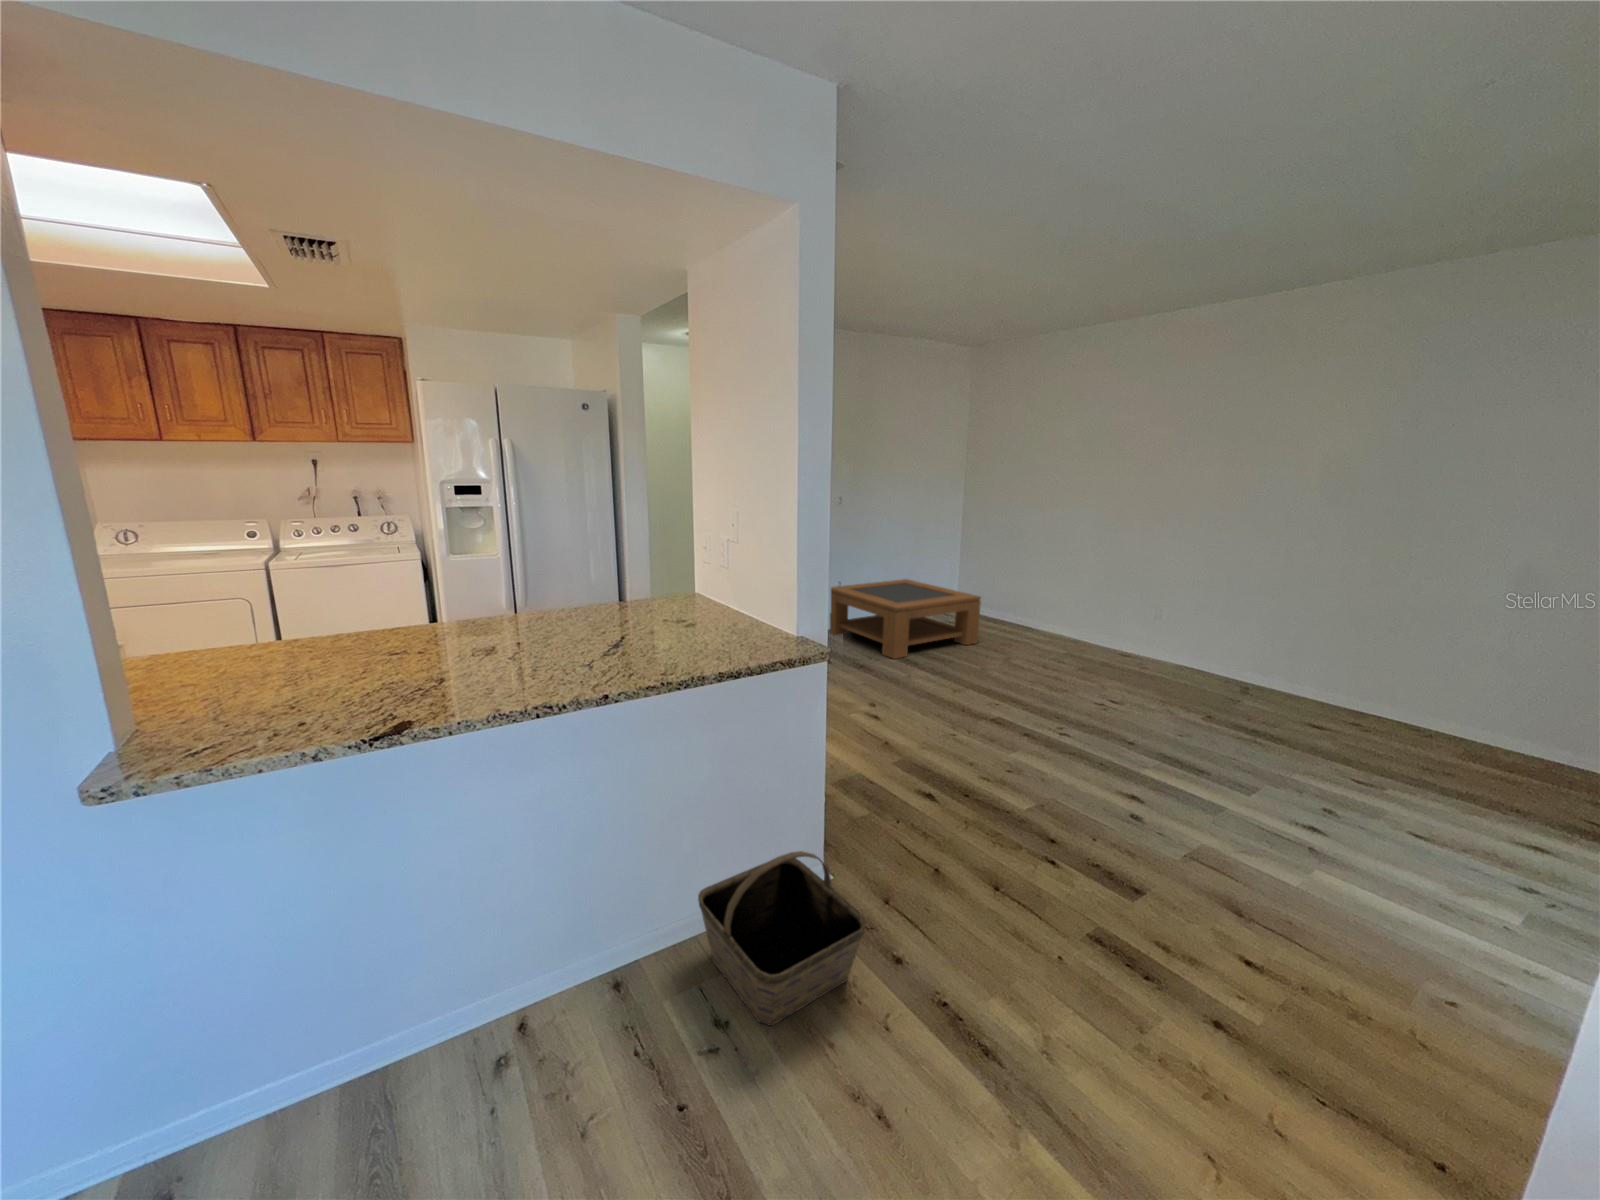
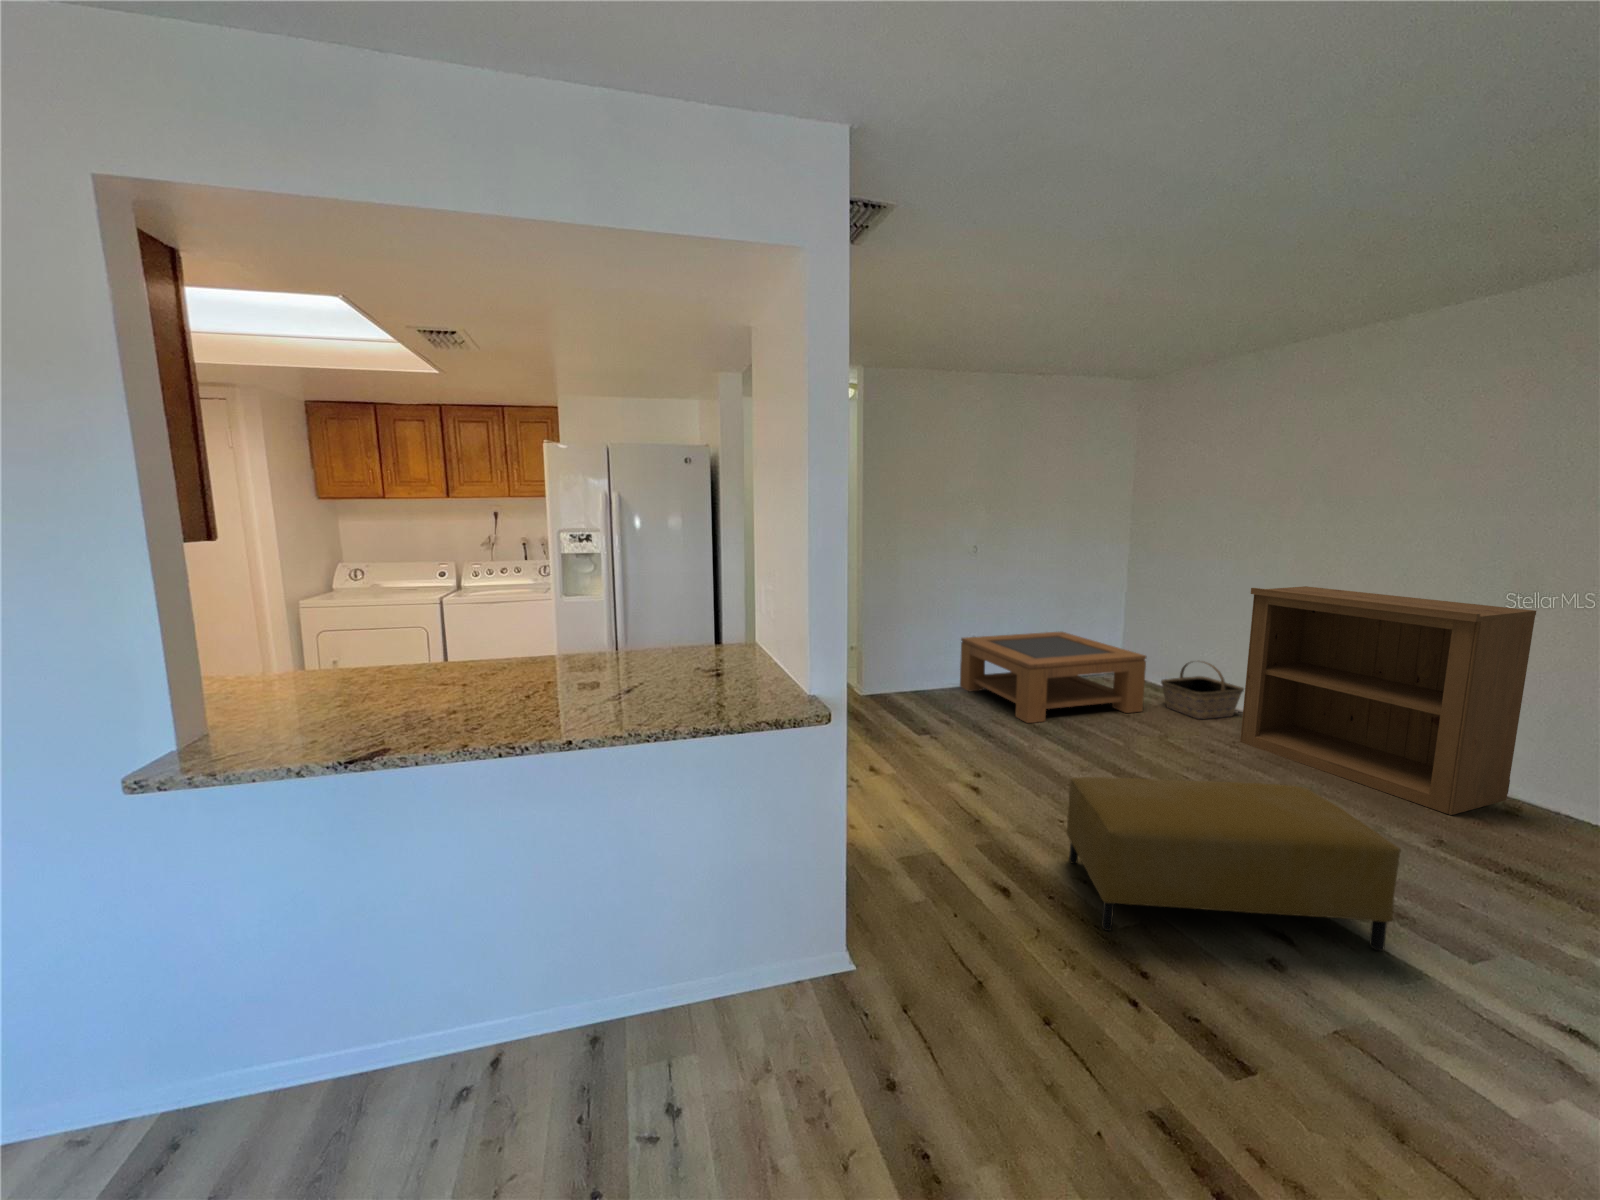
bookshelf: none [1053,537,1248,701] -> present [1240,586,1536,815]
ottoman: none [966,688,1203,814] -> present [1067,777,1401,951]
basket: present [698,851,866,1026] -> present [1161,662,1244,719]

